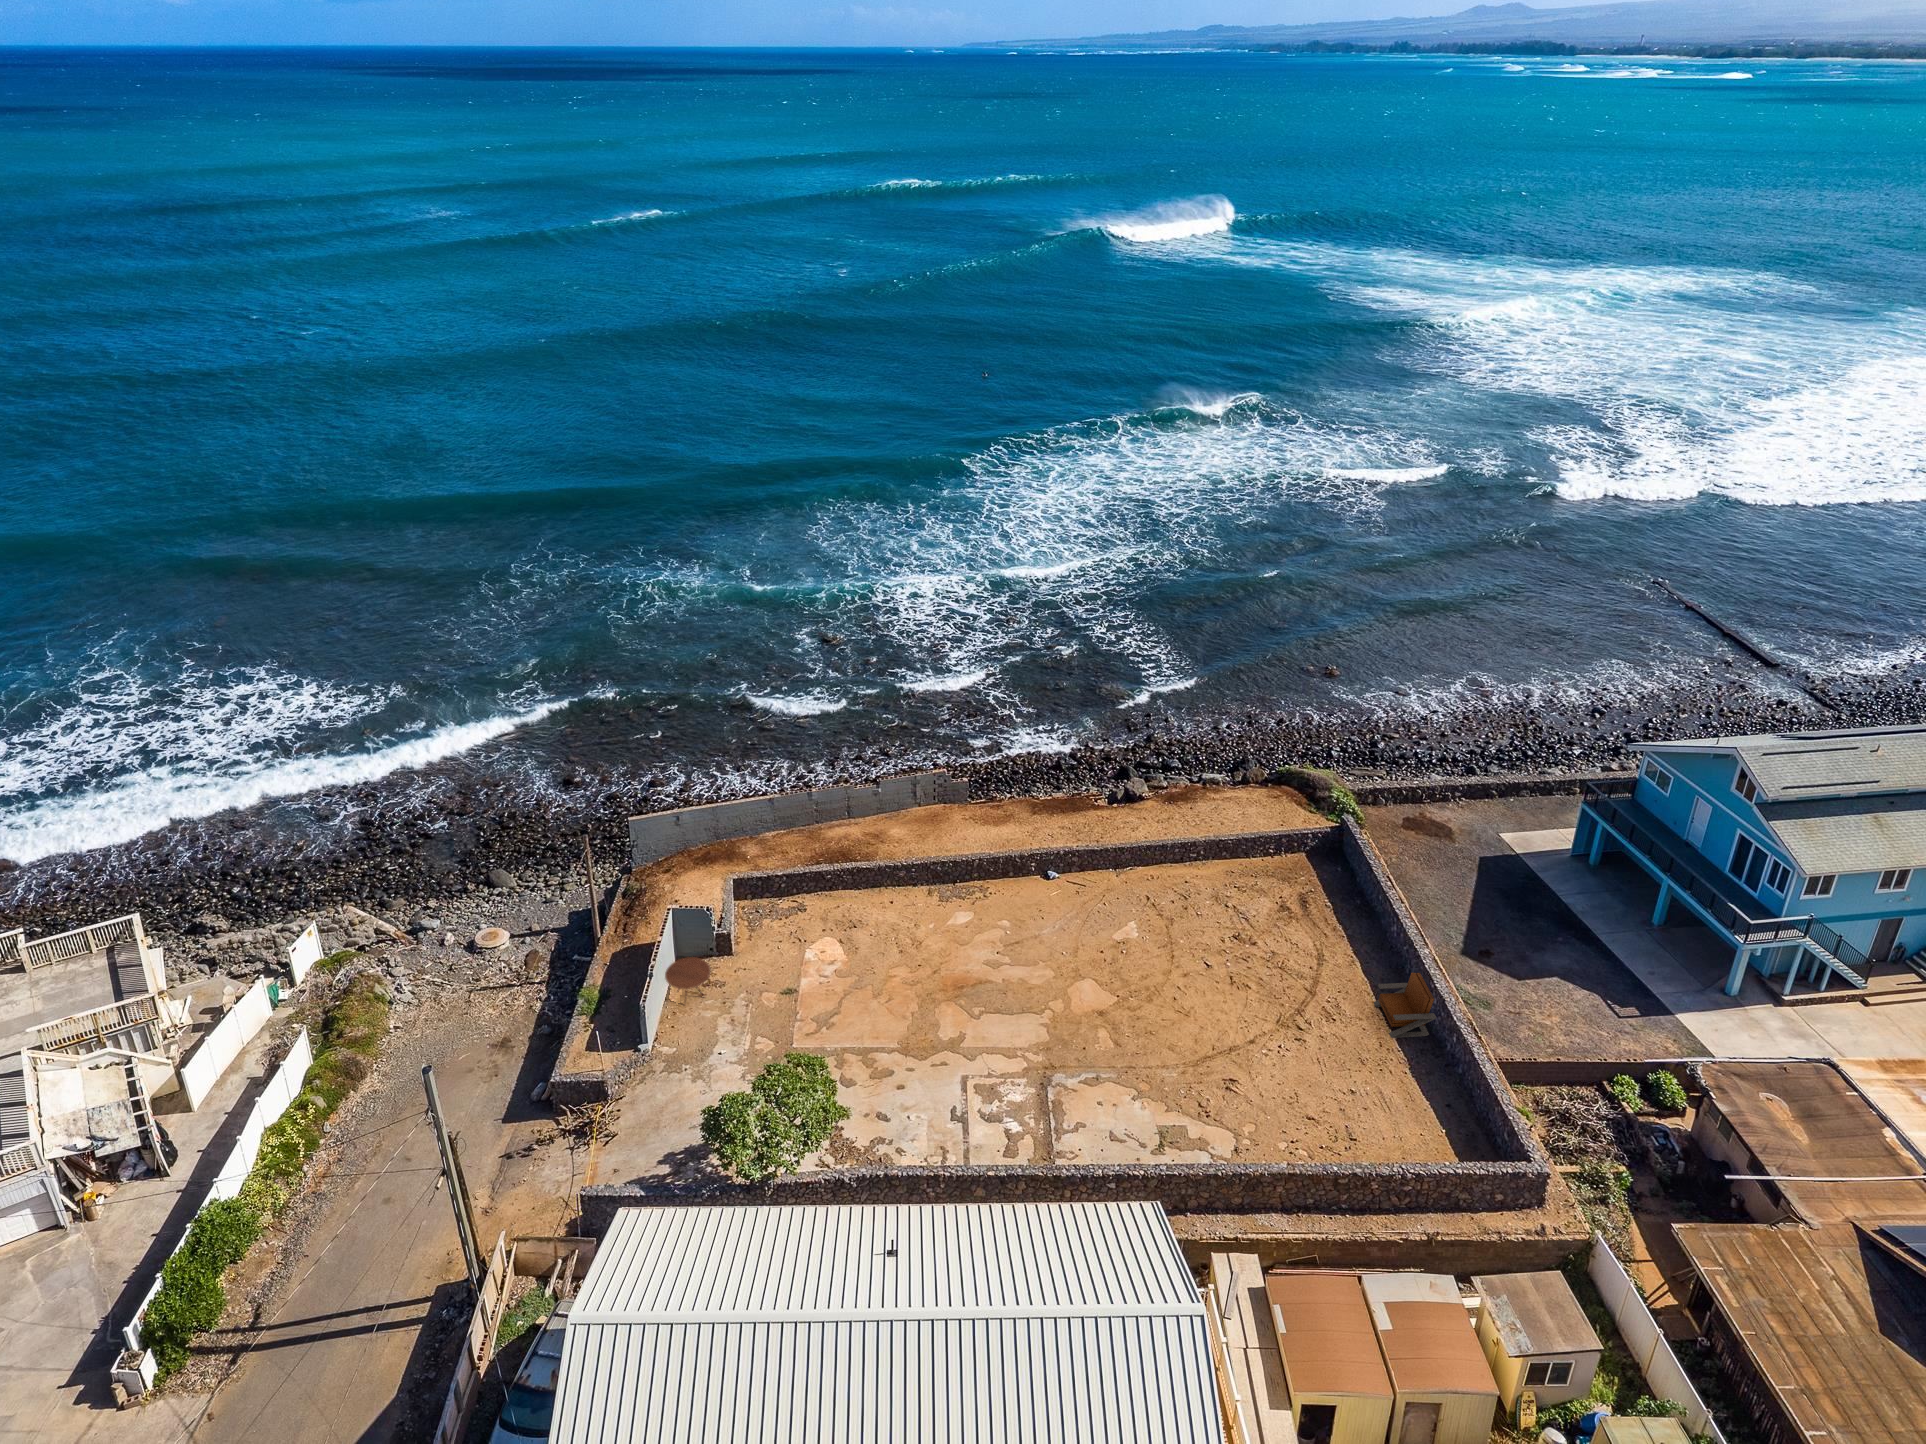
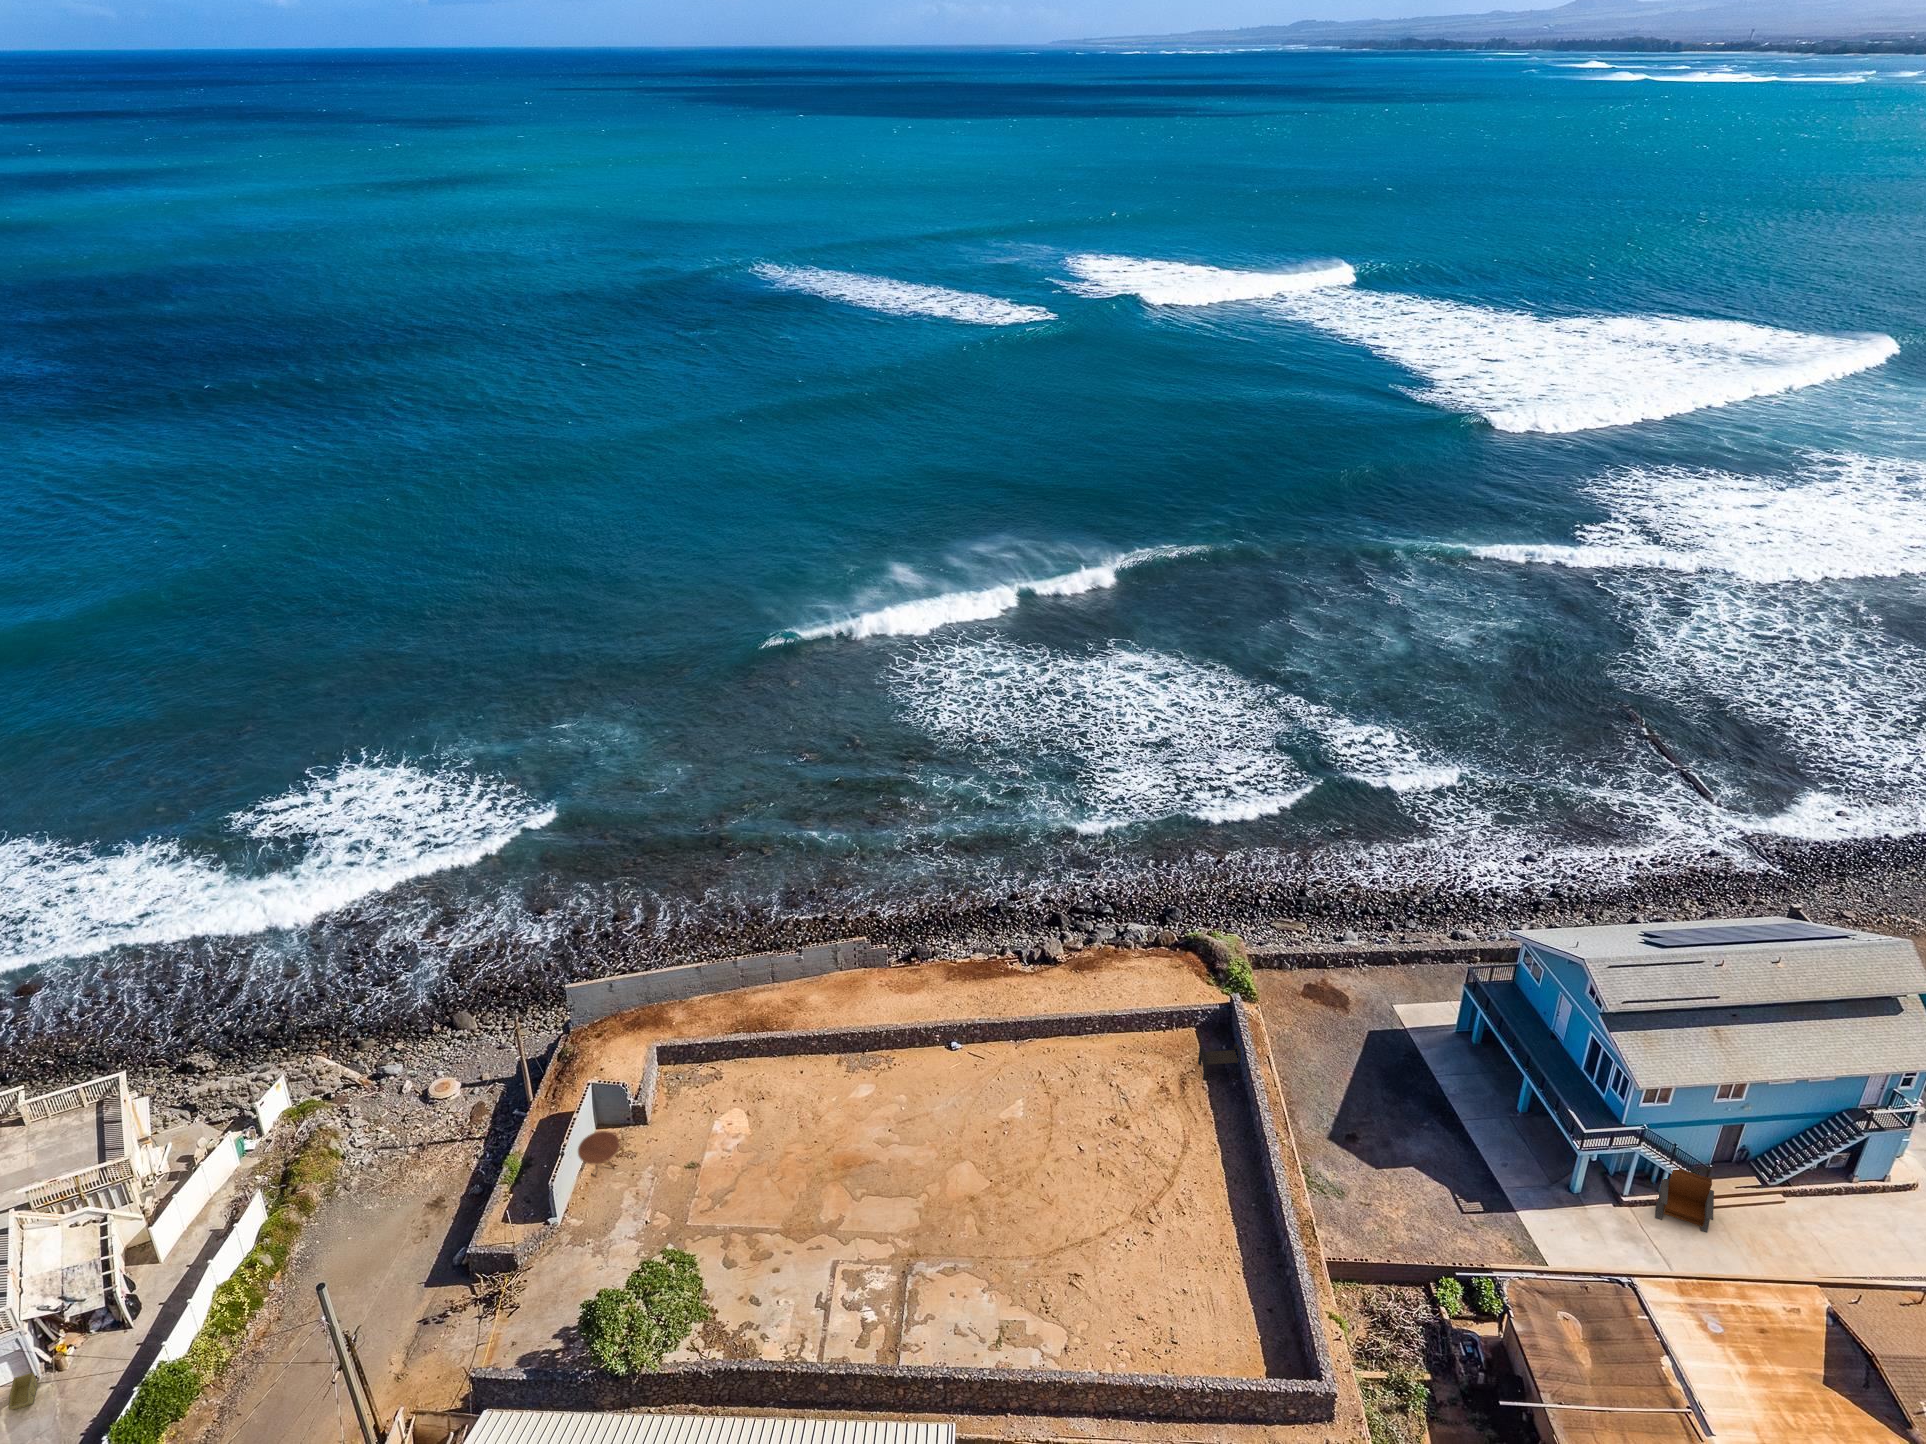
bench: none [1315,860,1366,899] -> present [1198,1043,1241,1080]
lounge chair: present [1374,973,1436,1038] -> present [1655,1169,1714,1233]
storage bin: none [34,1218,65,1260] -> present [8,1373,38,1410]

